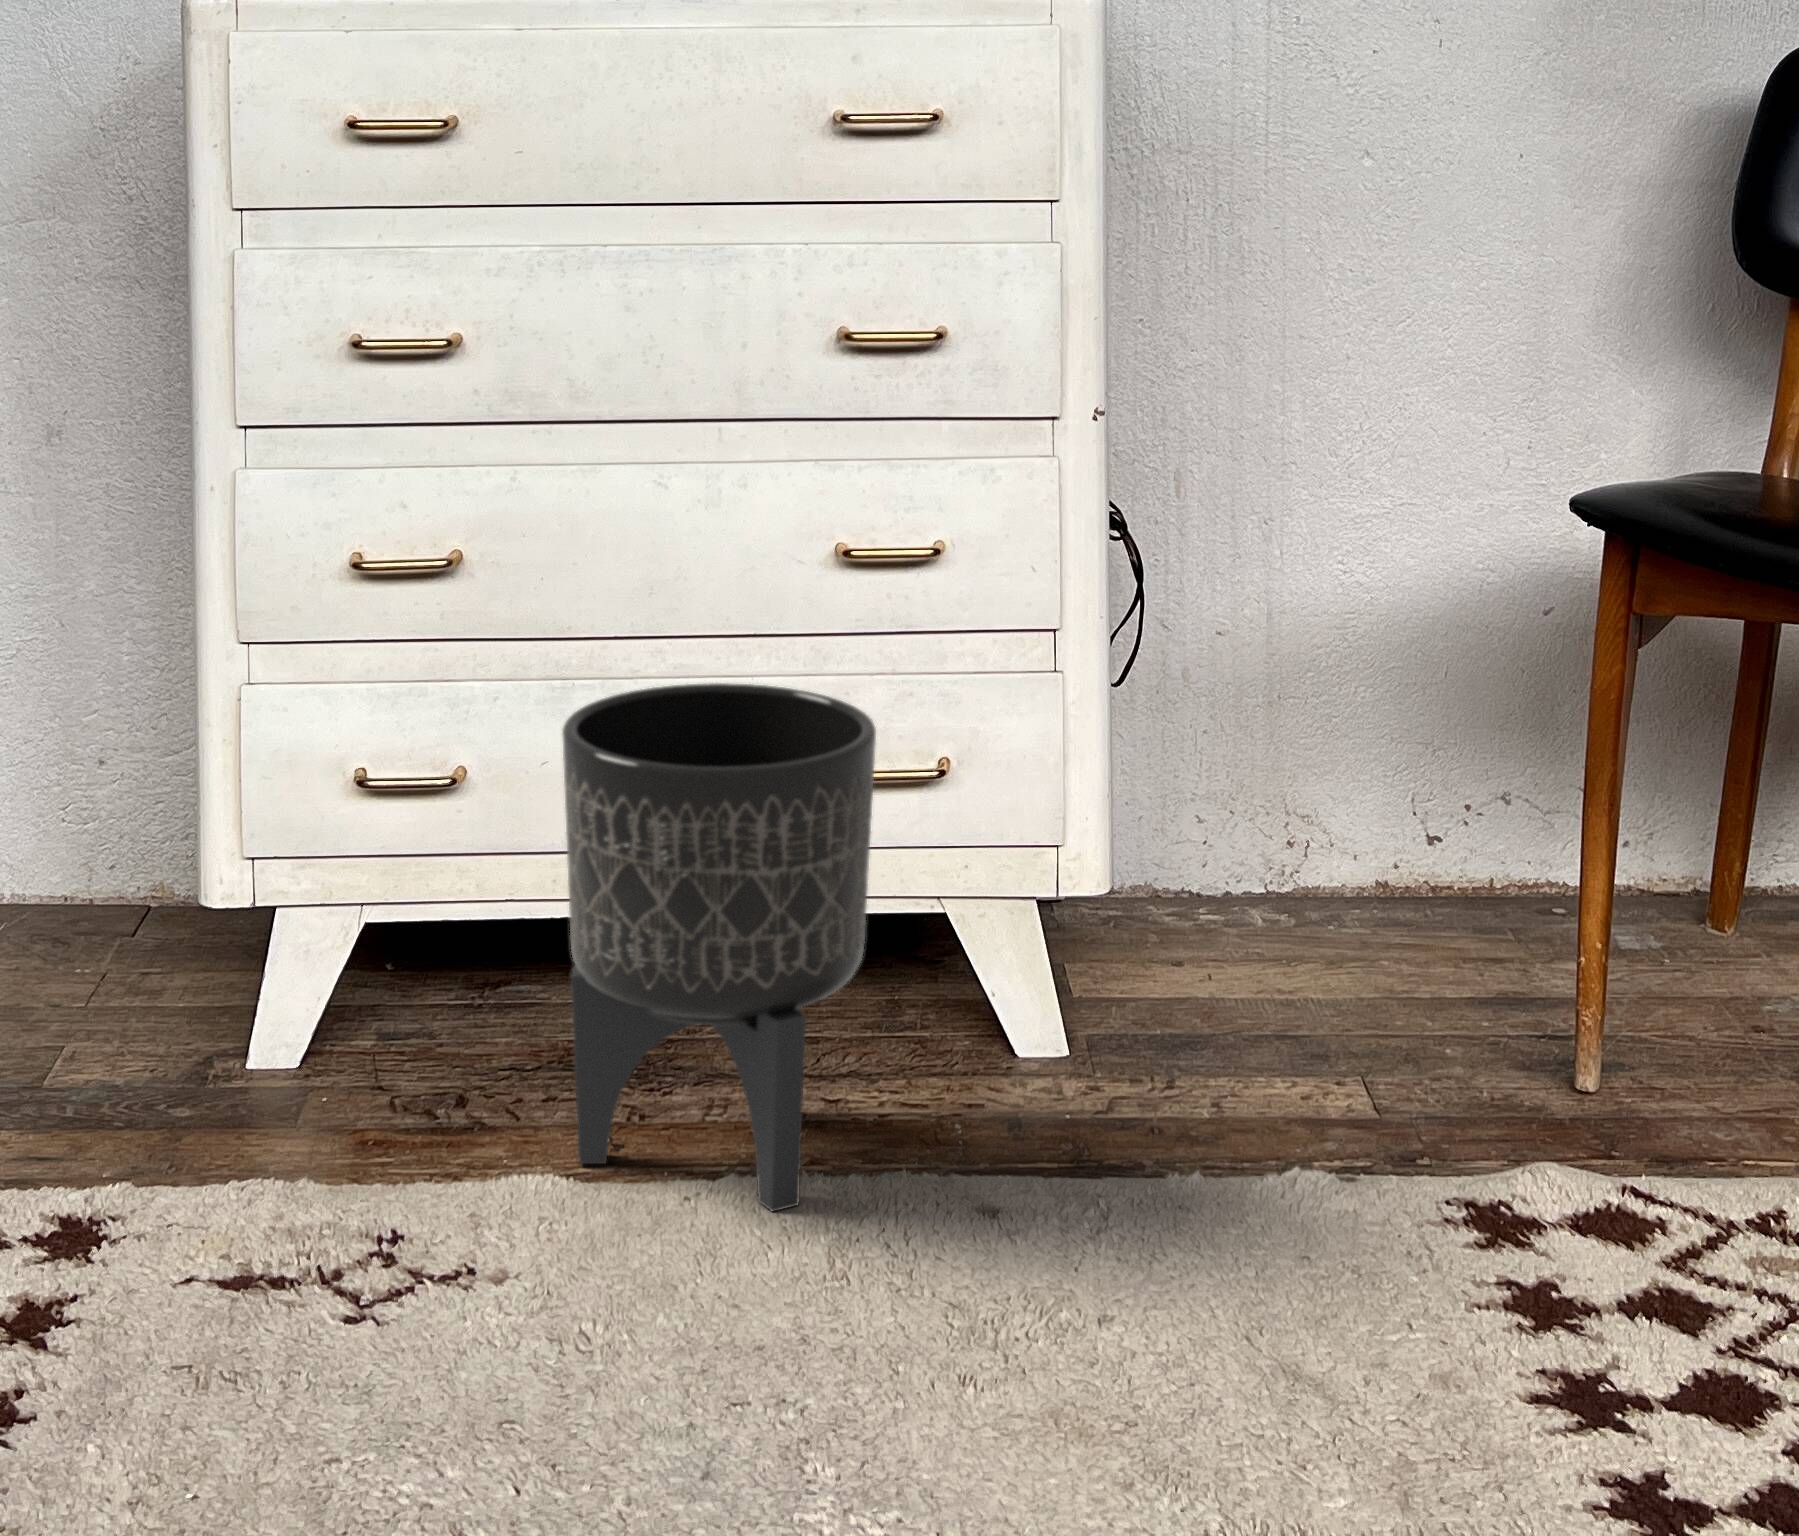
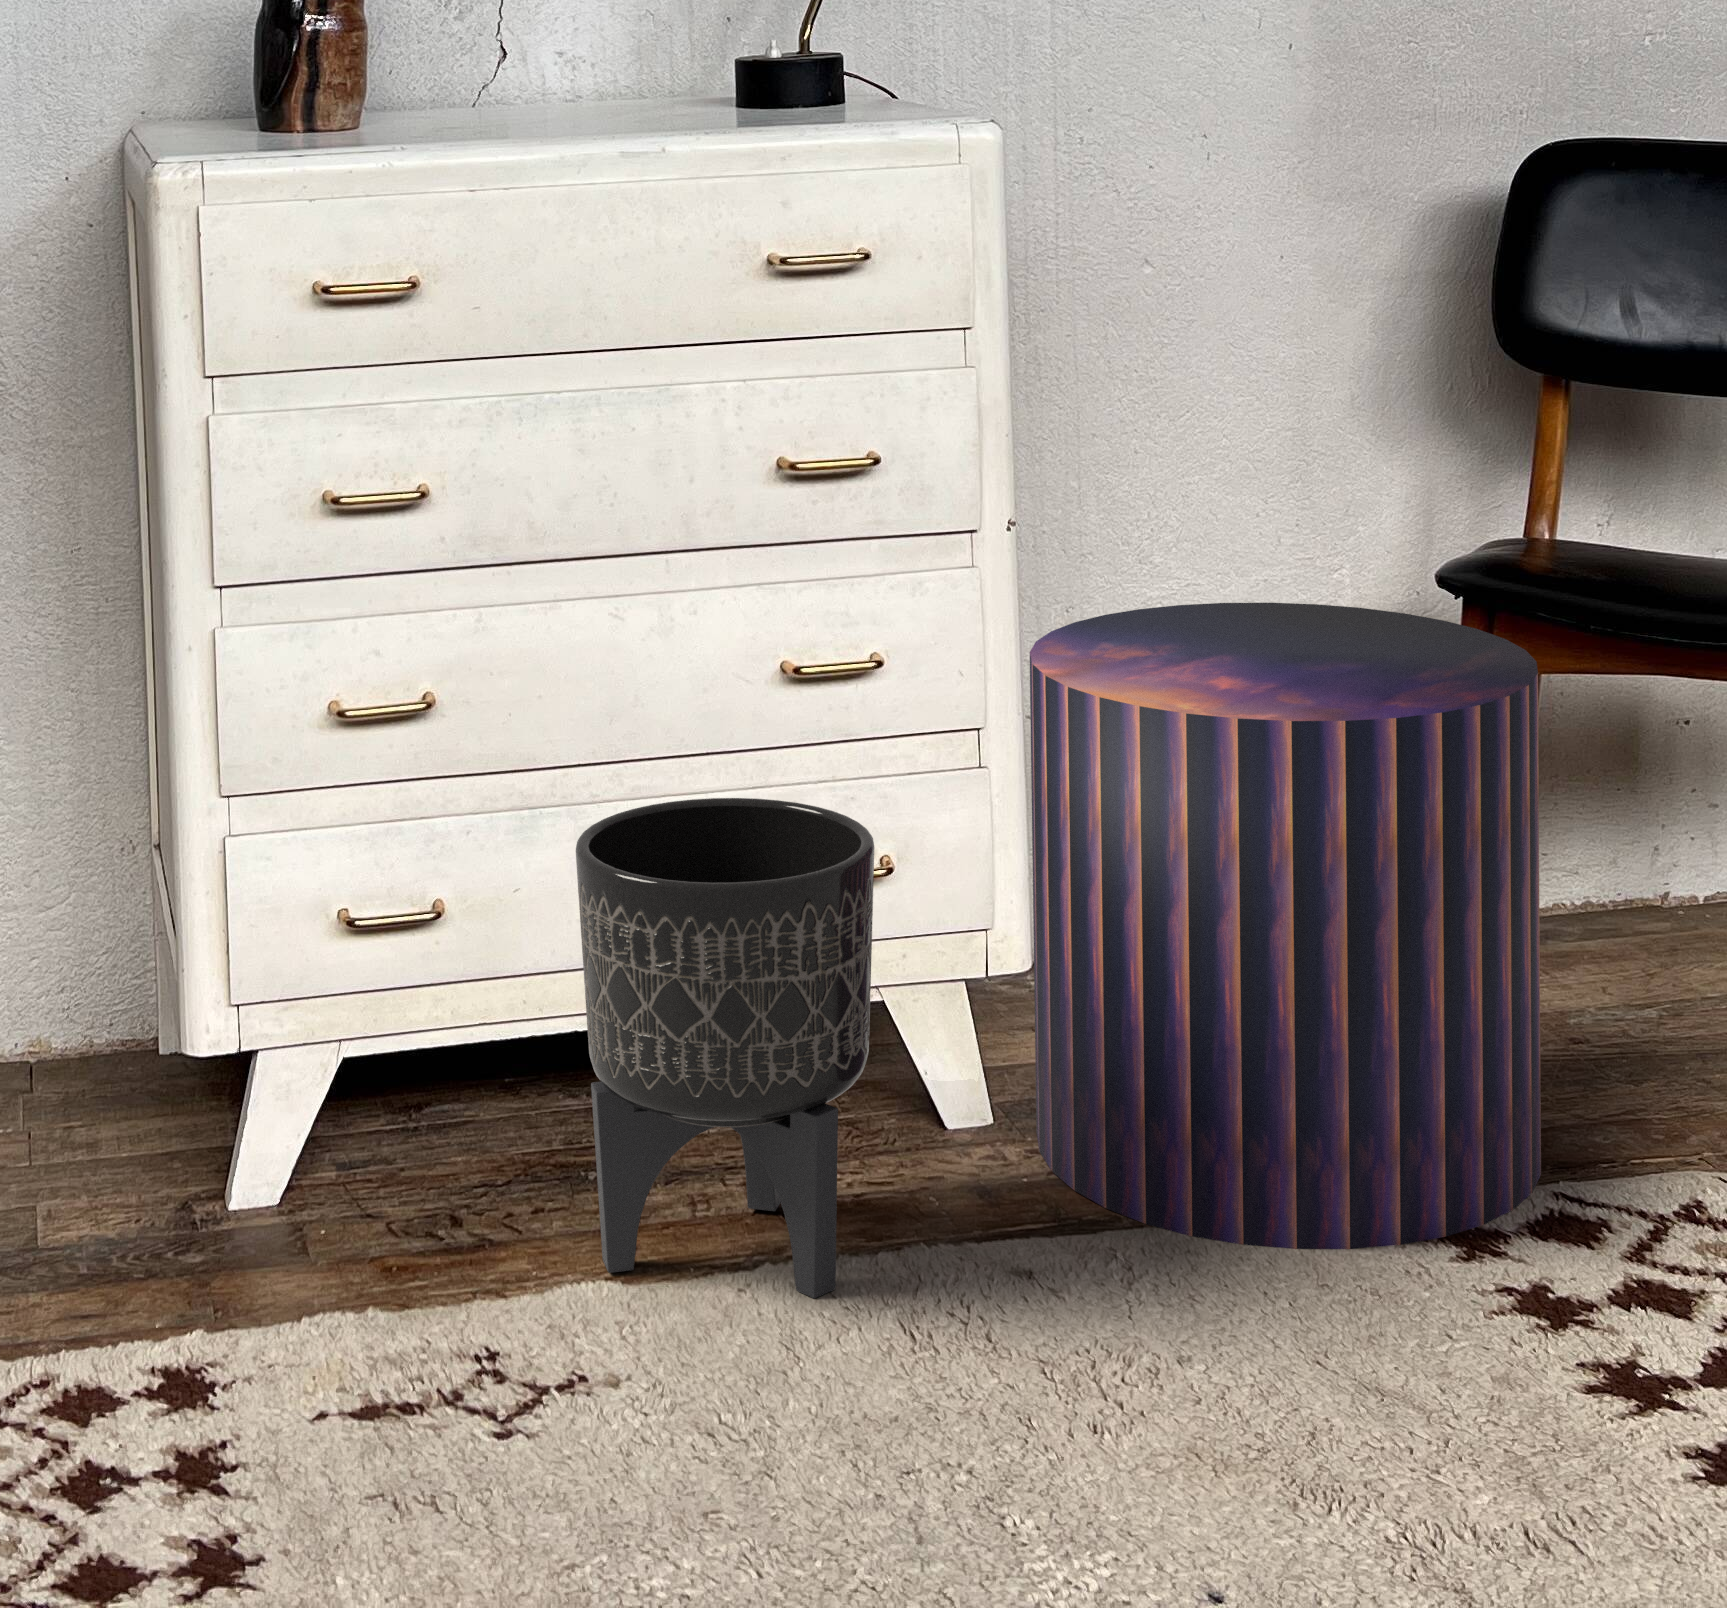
pouf: none [1093,522,1651,1228] -> present [1030,603,1541,1249]

